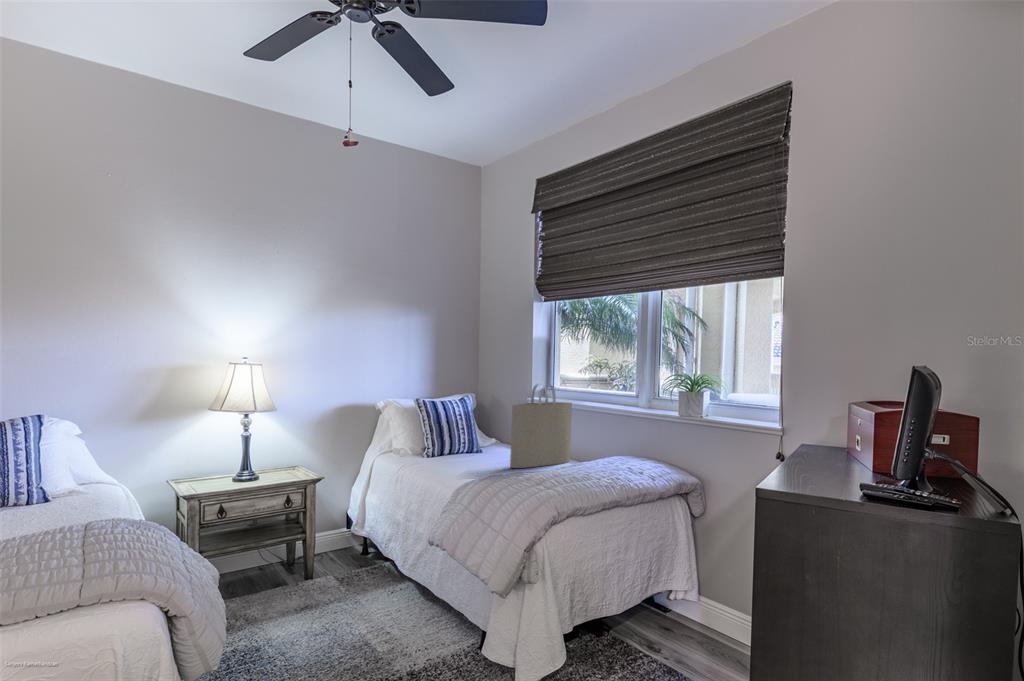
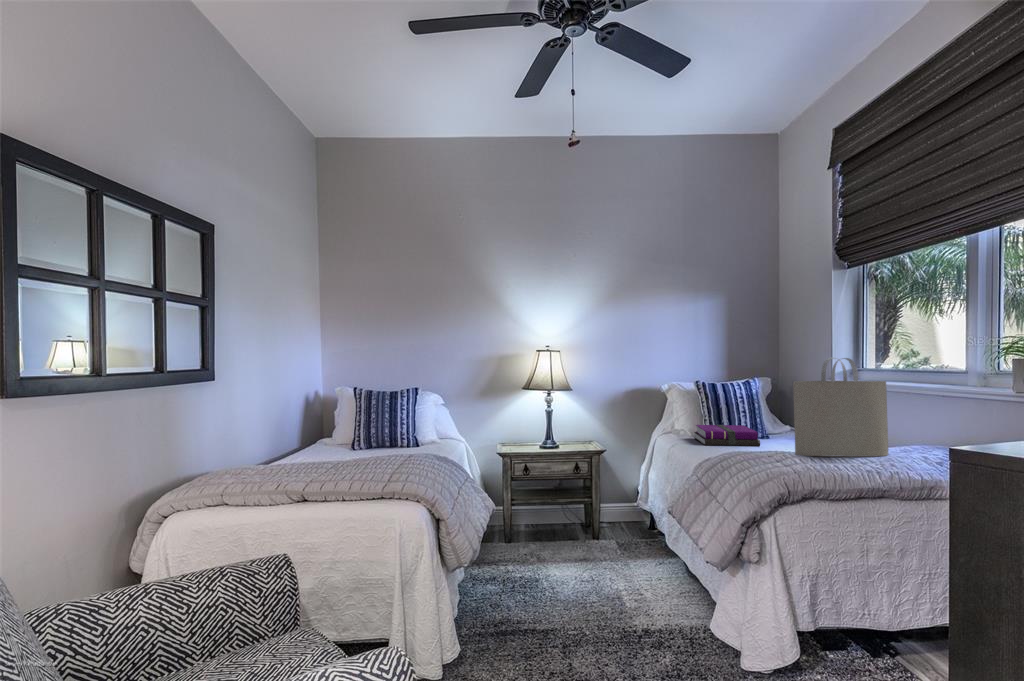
notebook: none [416,441,476,464] -> present [694,425,760,446]

